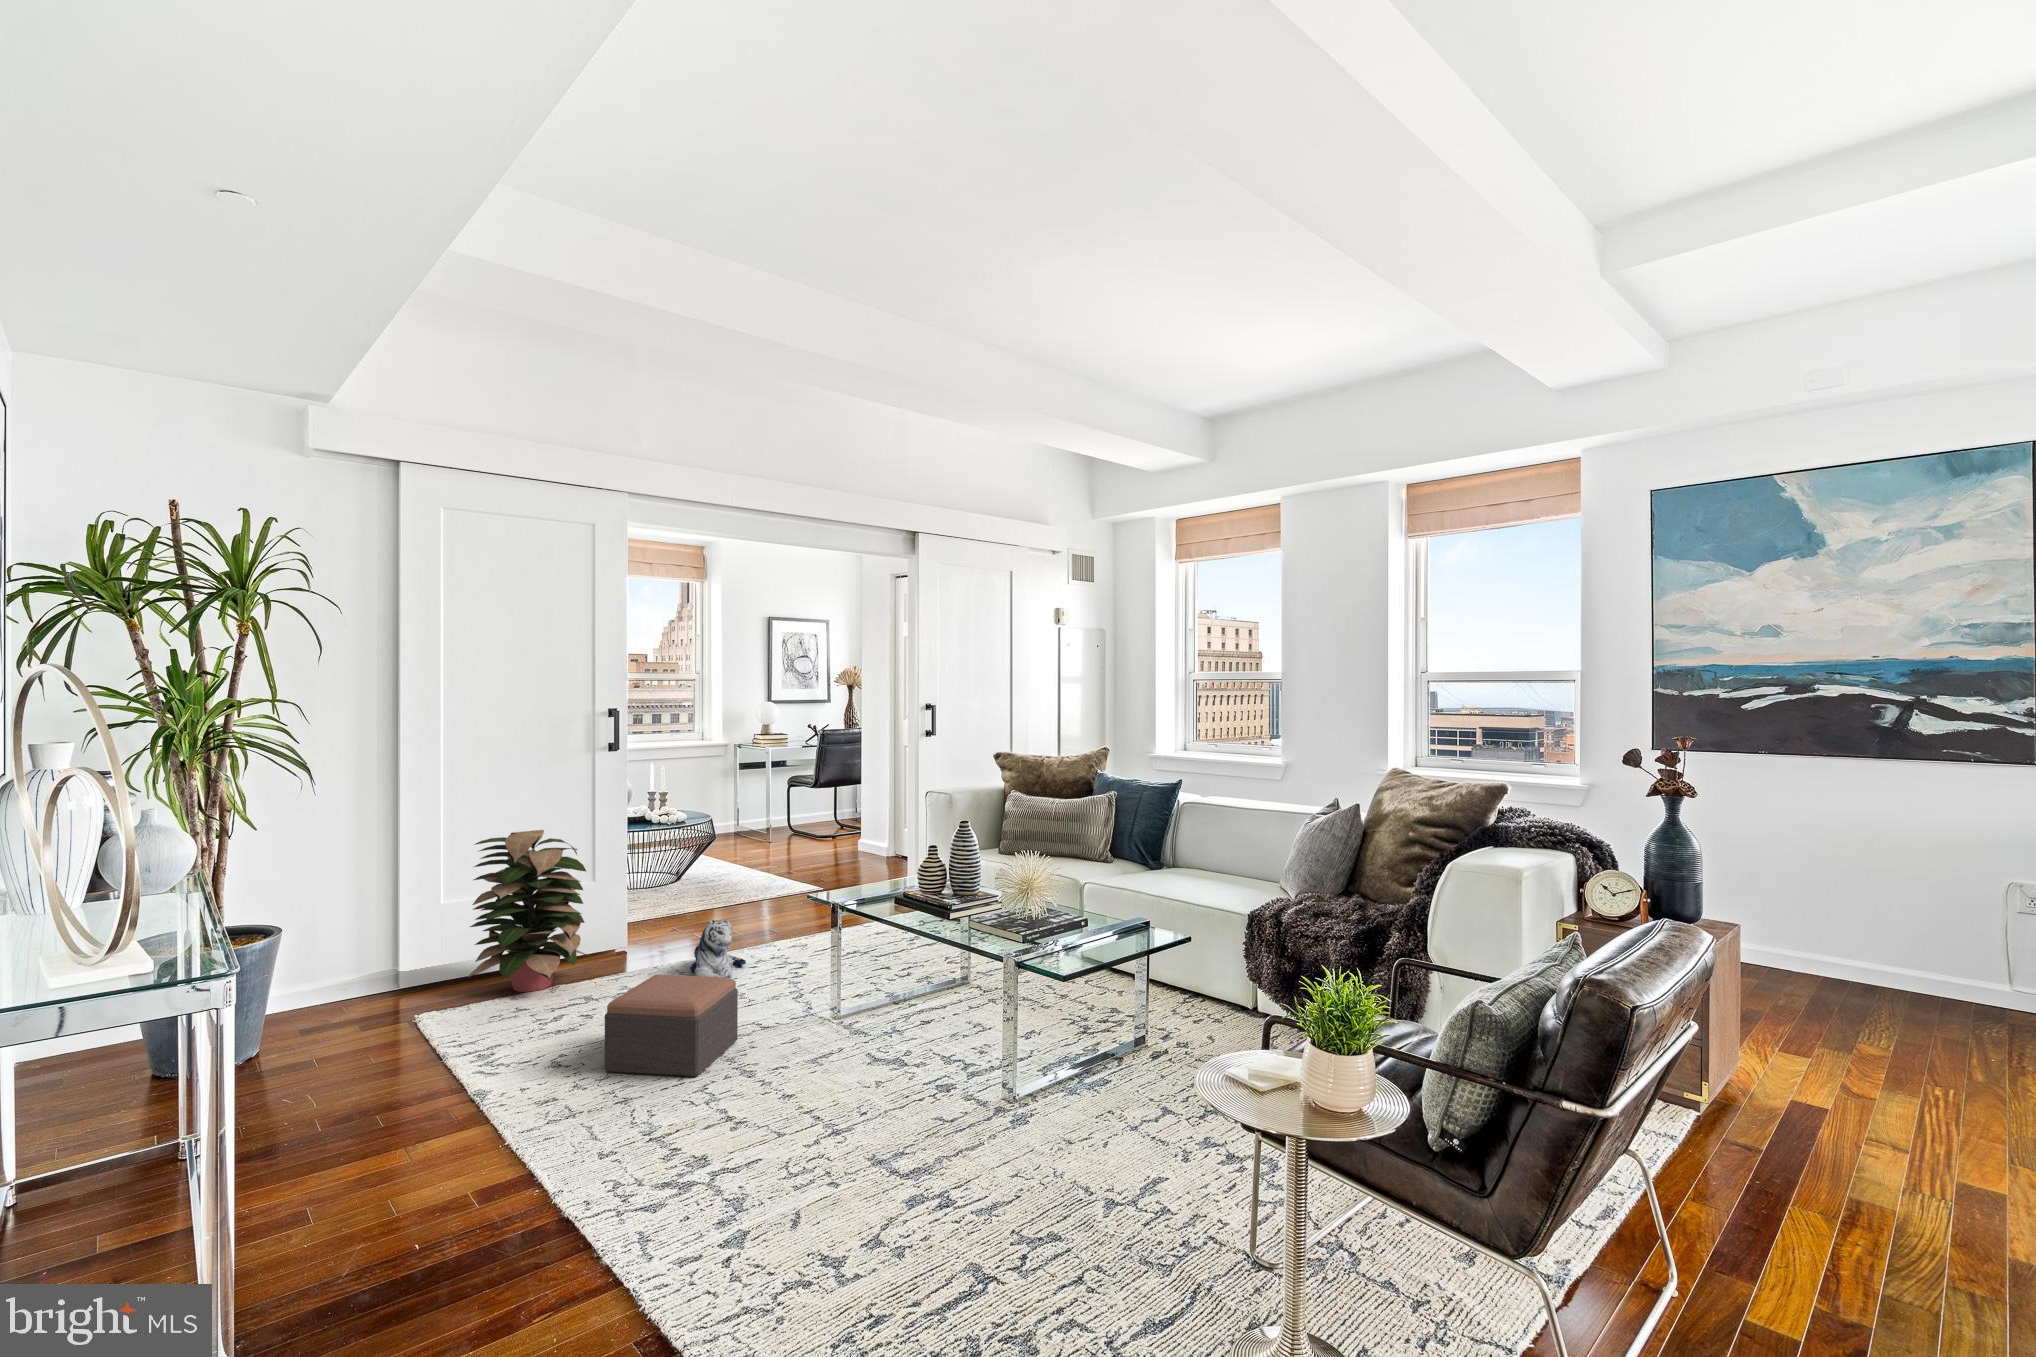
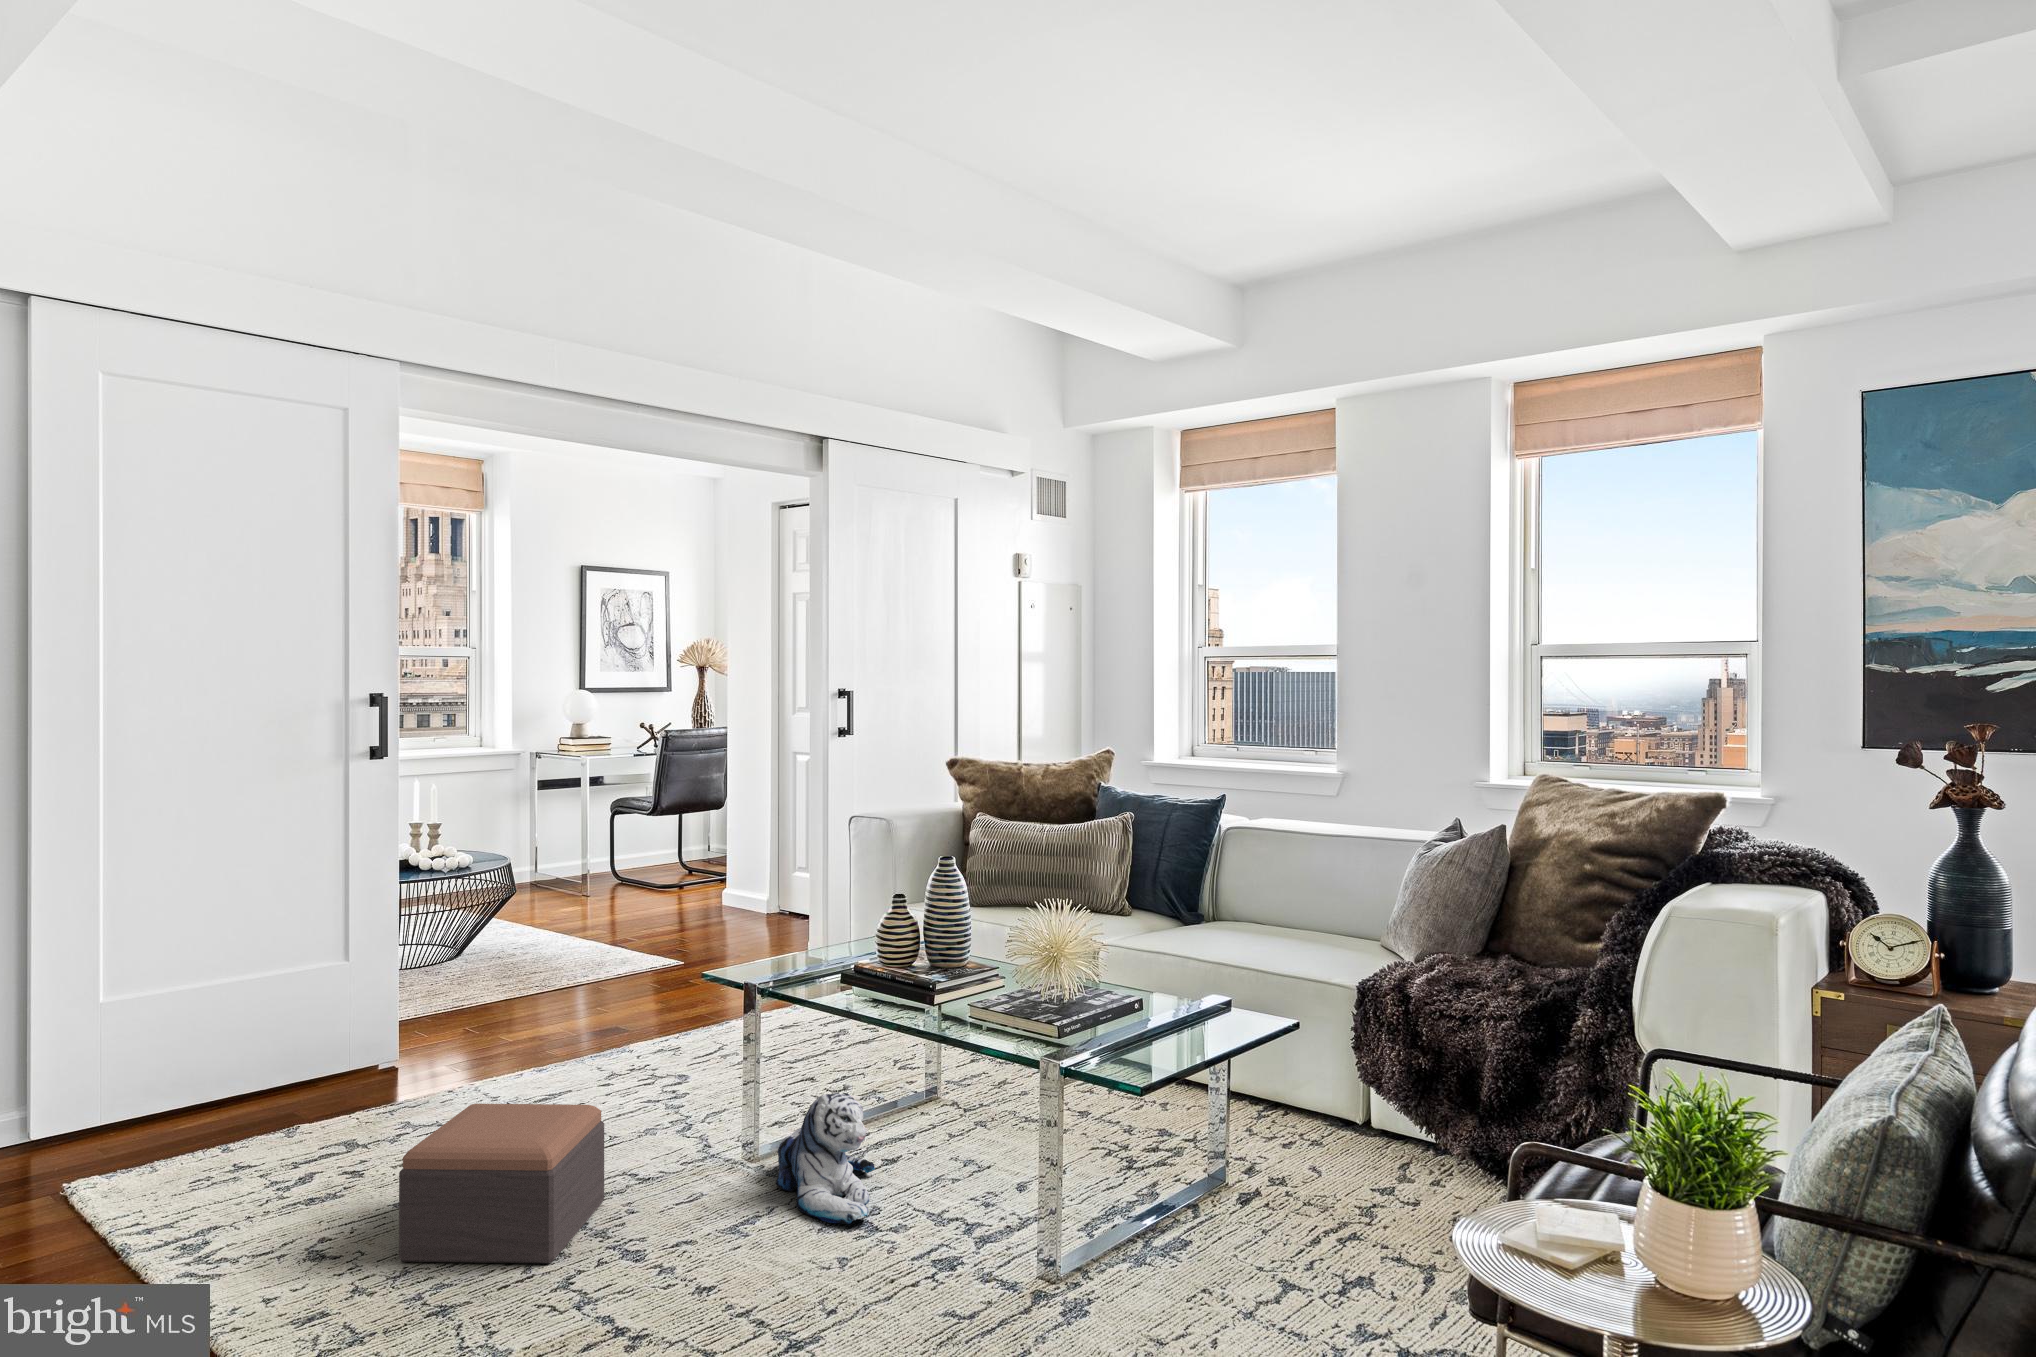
decorative plant: present [467,830,589,992] -> none [150,882,350,1136]
plush toy: present [690,920,746,978] -> present [775,1093,875,1224]

